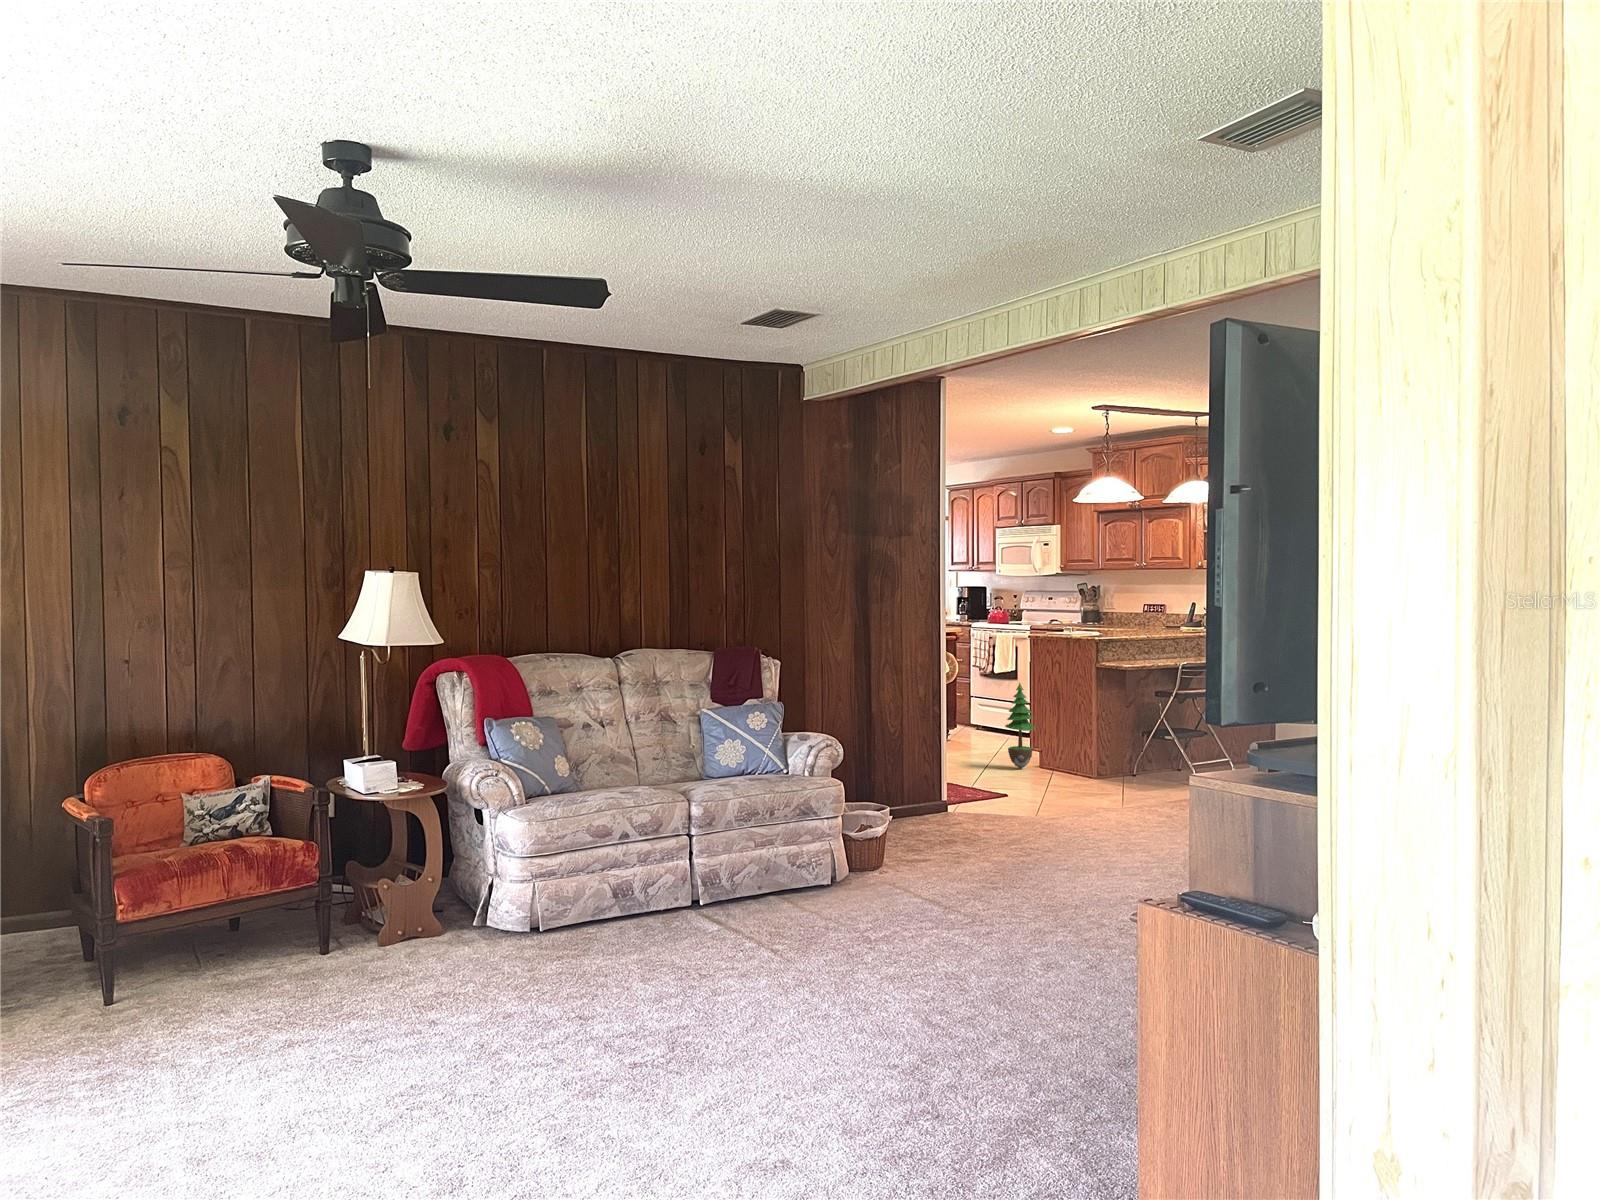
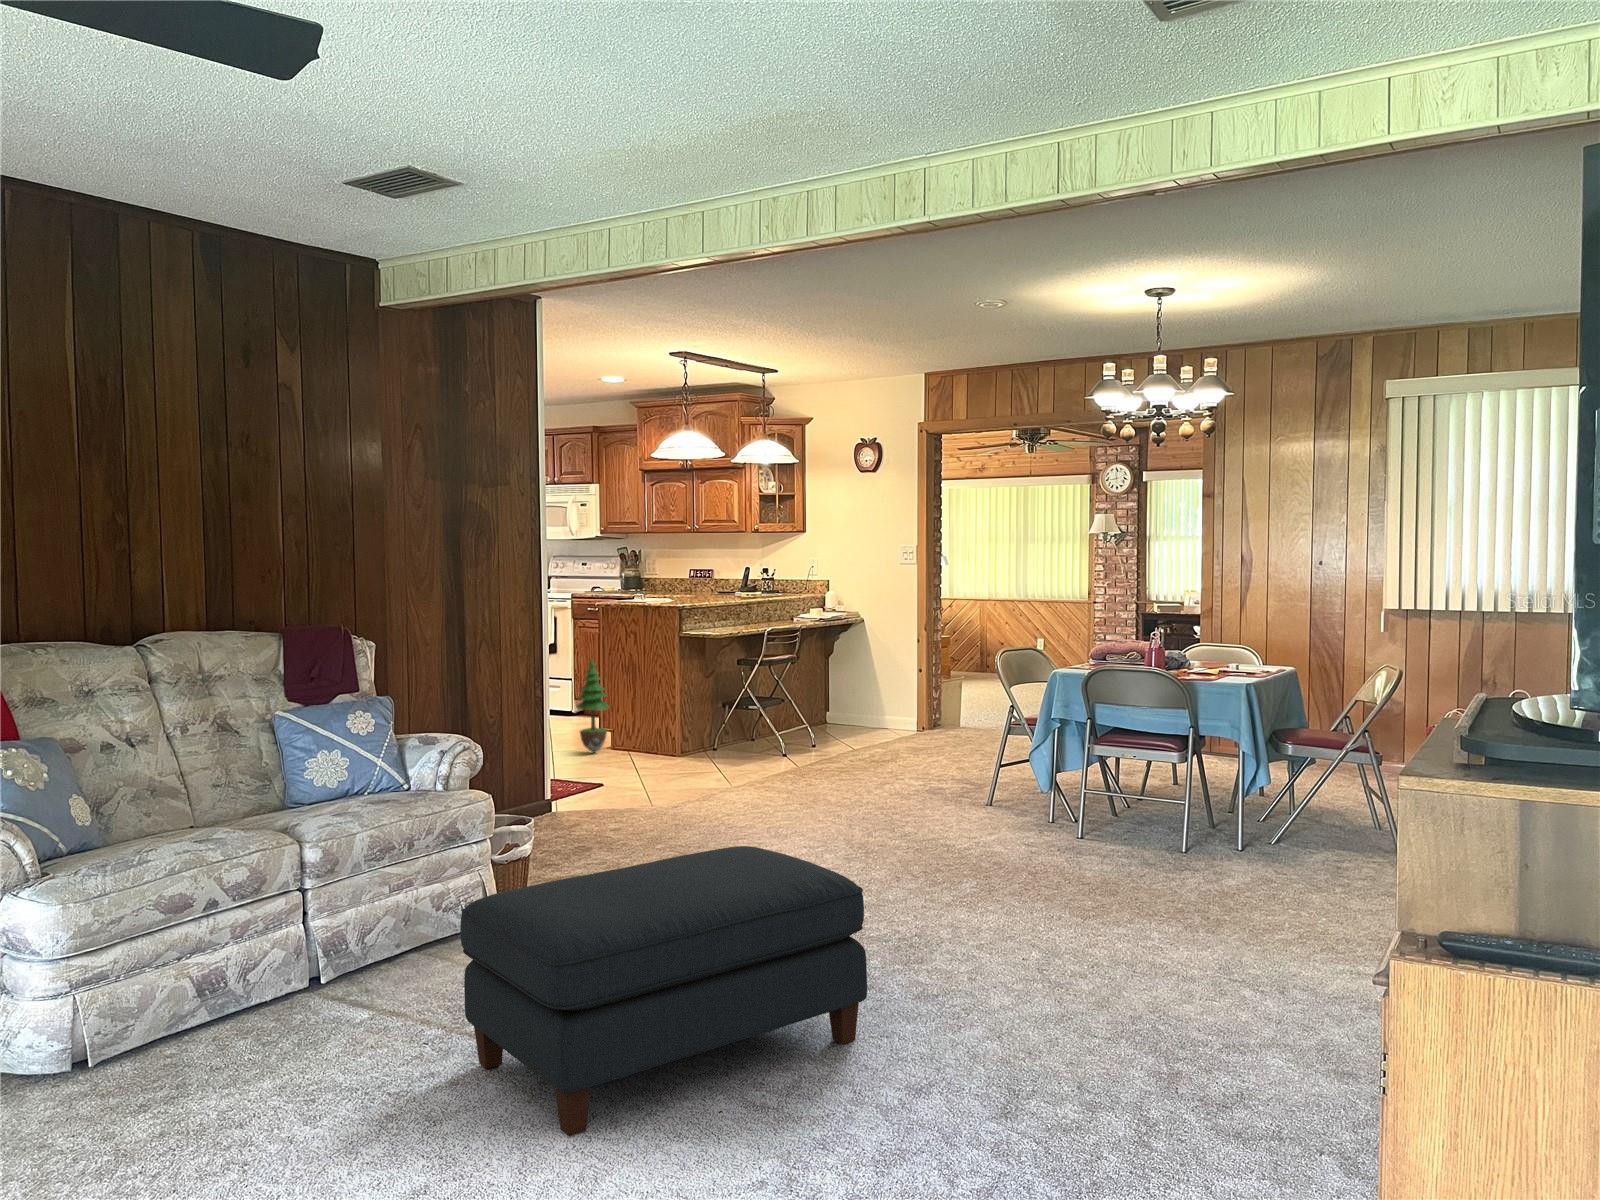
ottoman: none [756,836,1051,1015] -> present [460,846,867,1136]

